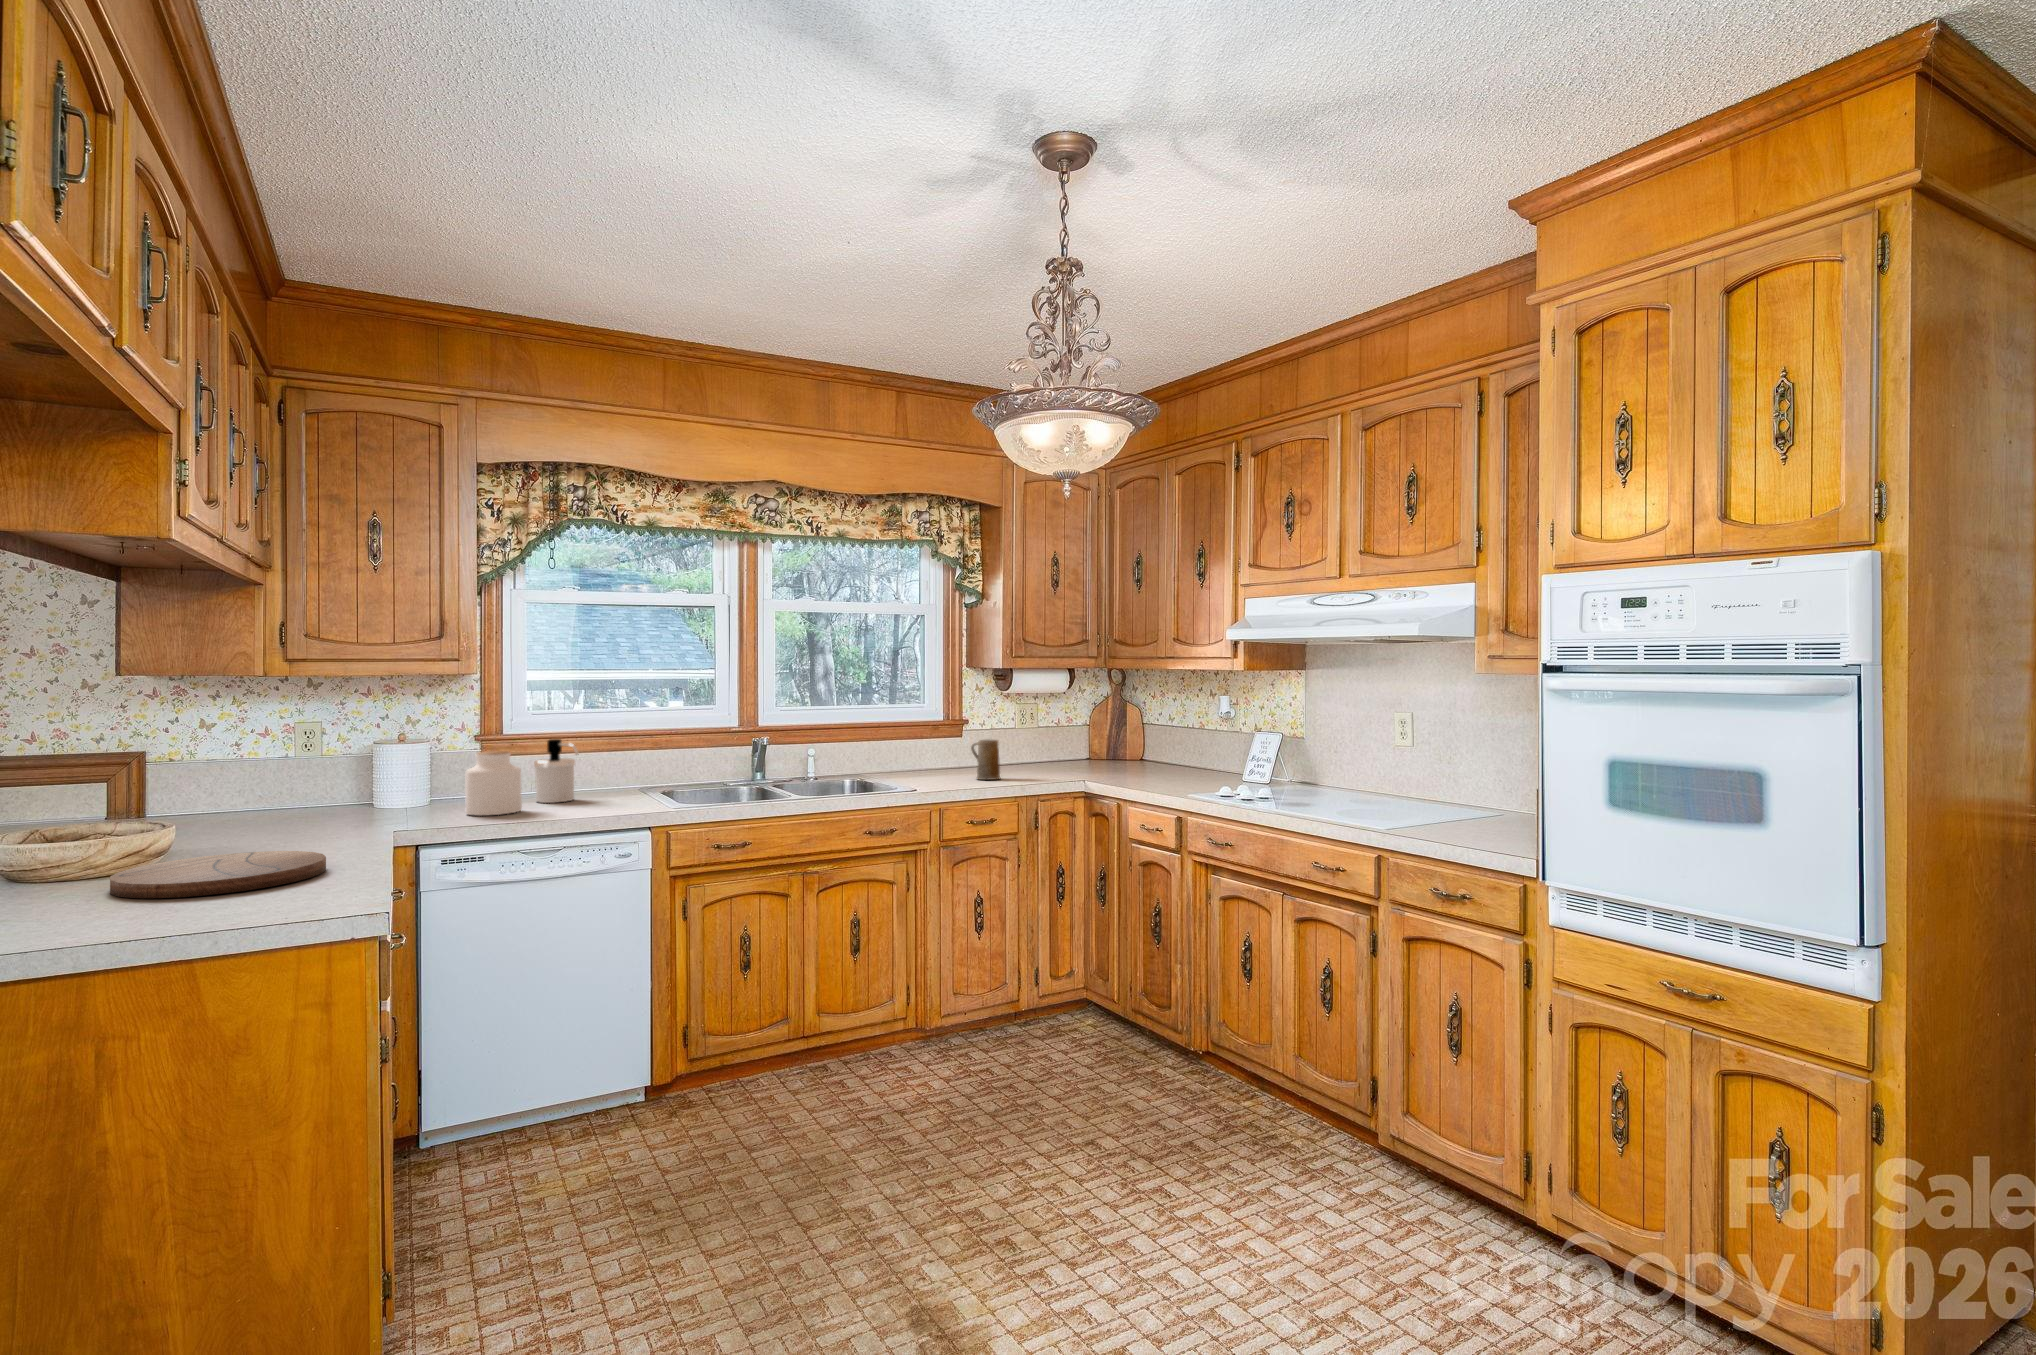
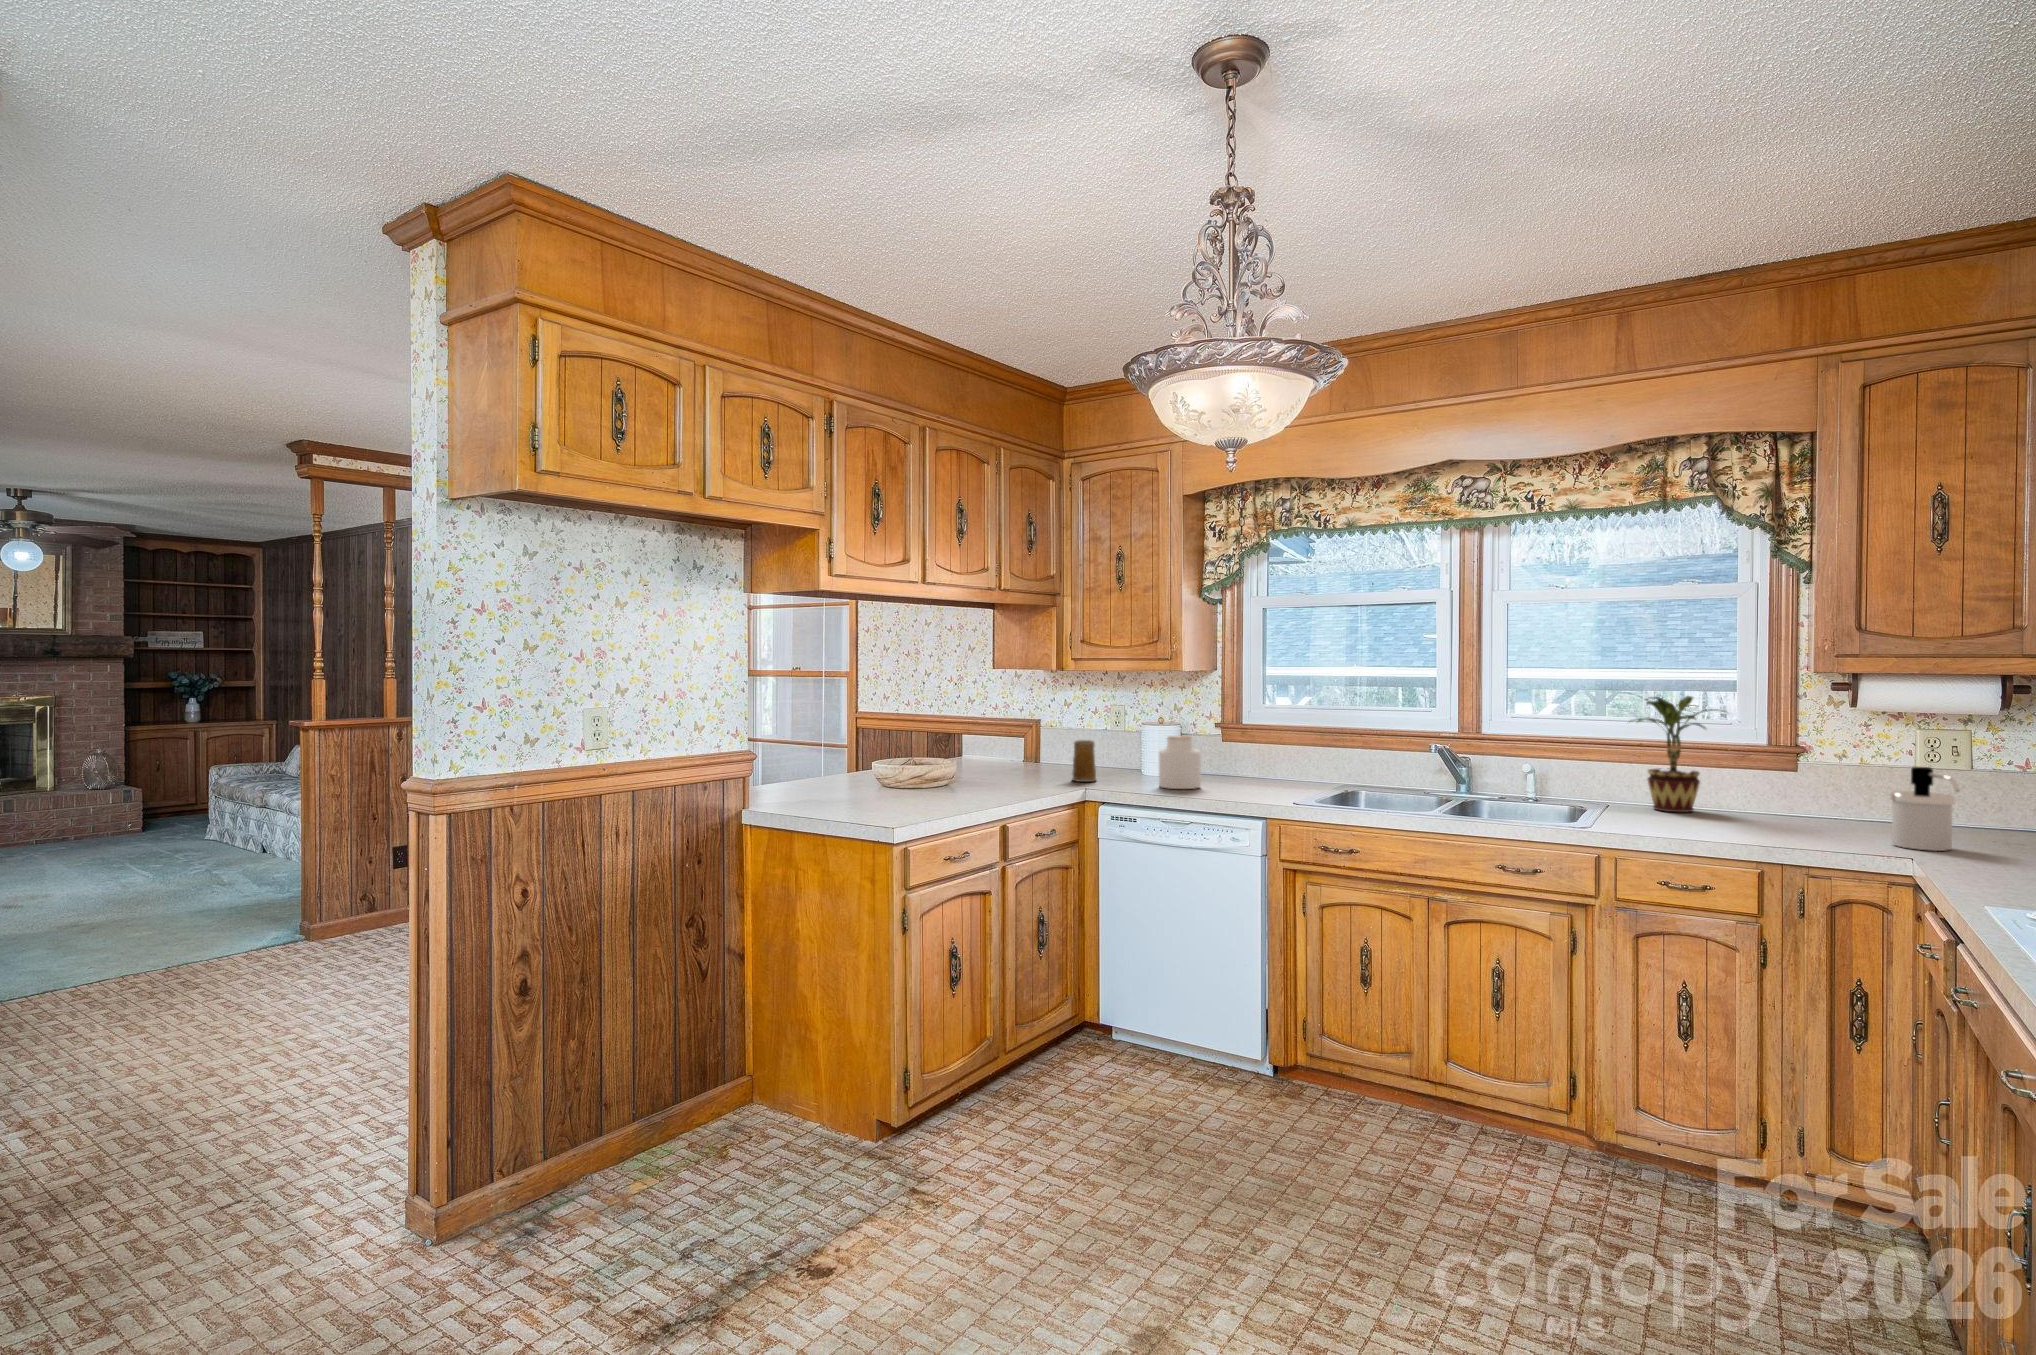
potted plant: none [871,687,934,775] -> present [1637,696,1718,812]
soap dispenser: present [534,739,578,803] -> present [1890,767,1960,851]
mug: present [971,740,1000,780] -> present [1072,740,1096,782]
cutting board: present [110,851,326,898] -> none [869,786,976,808]

